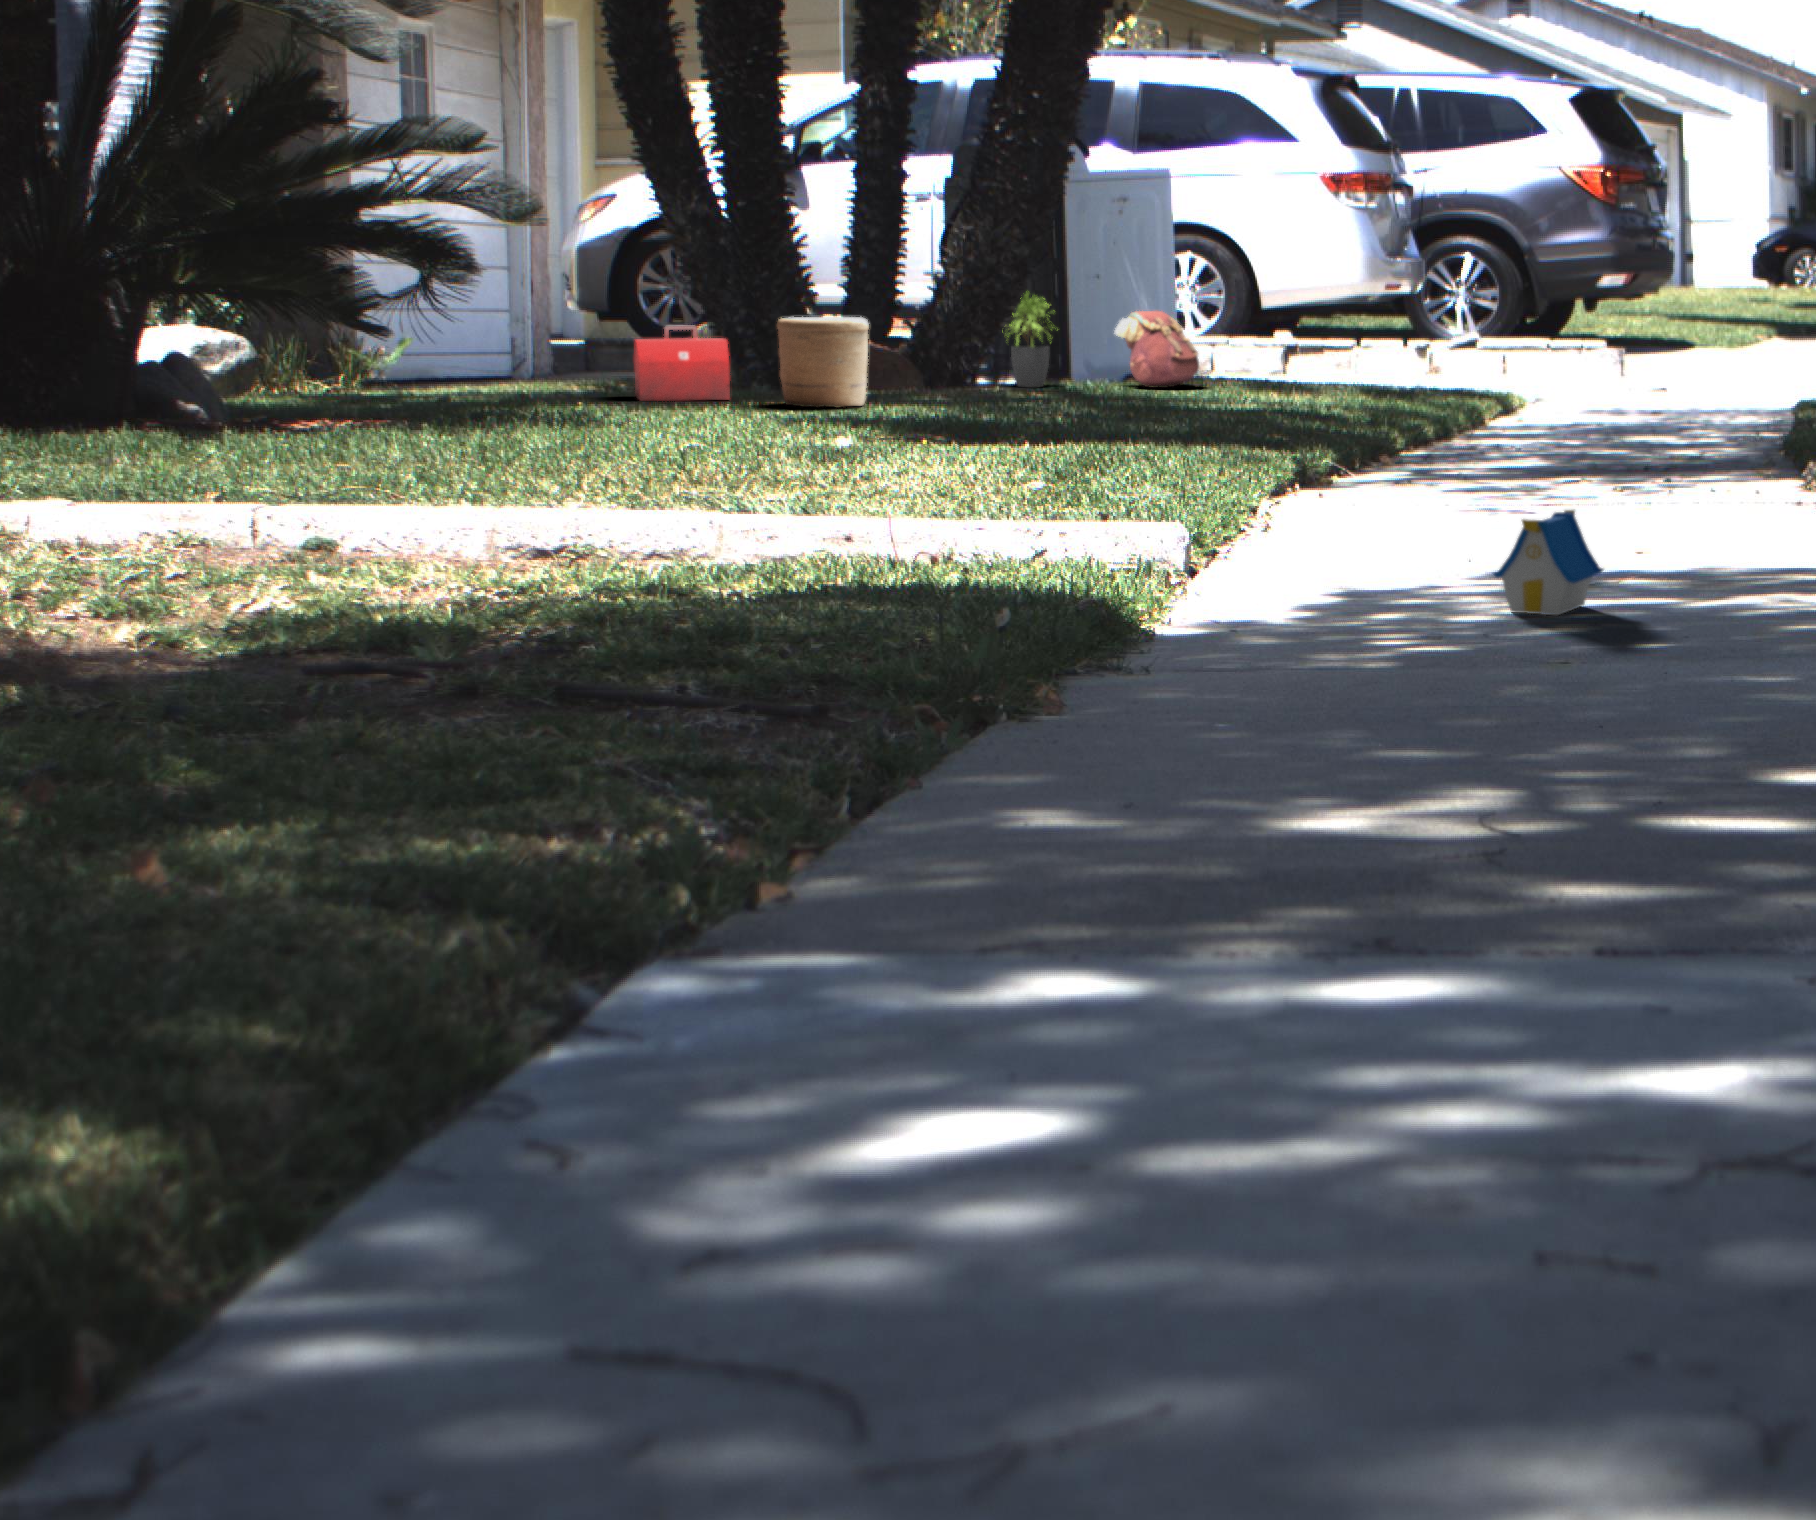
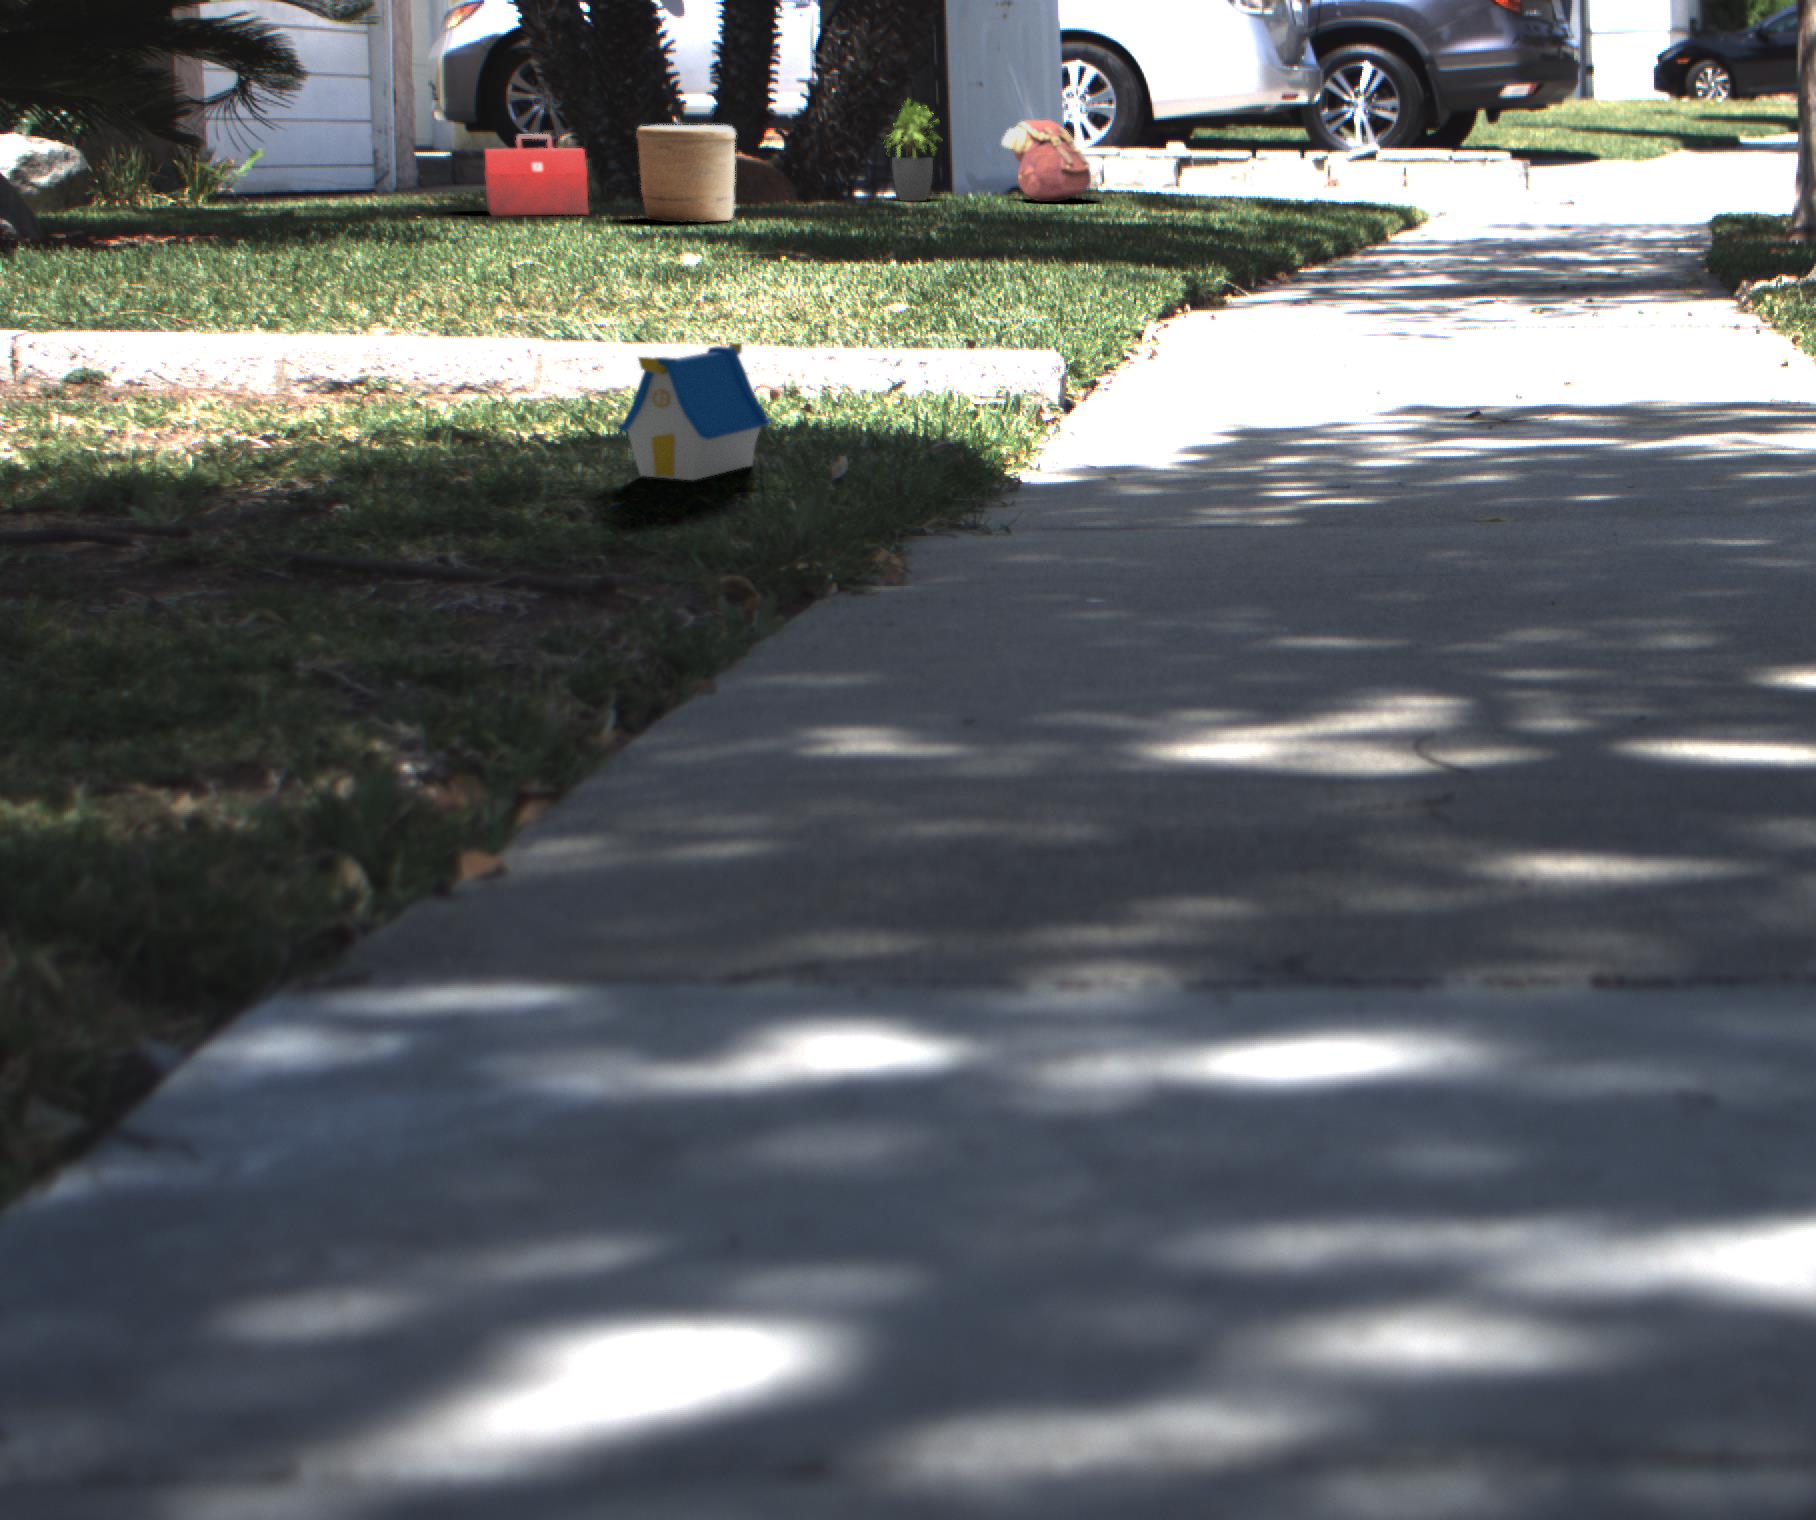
toy house: present [1494,510,1604,615] -> present [618,343,771,480]

